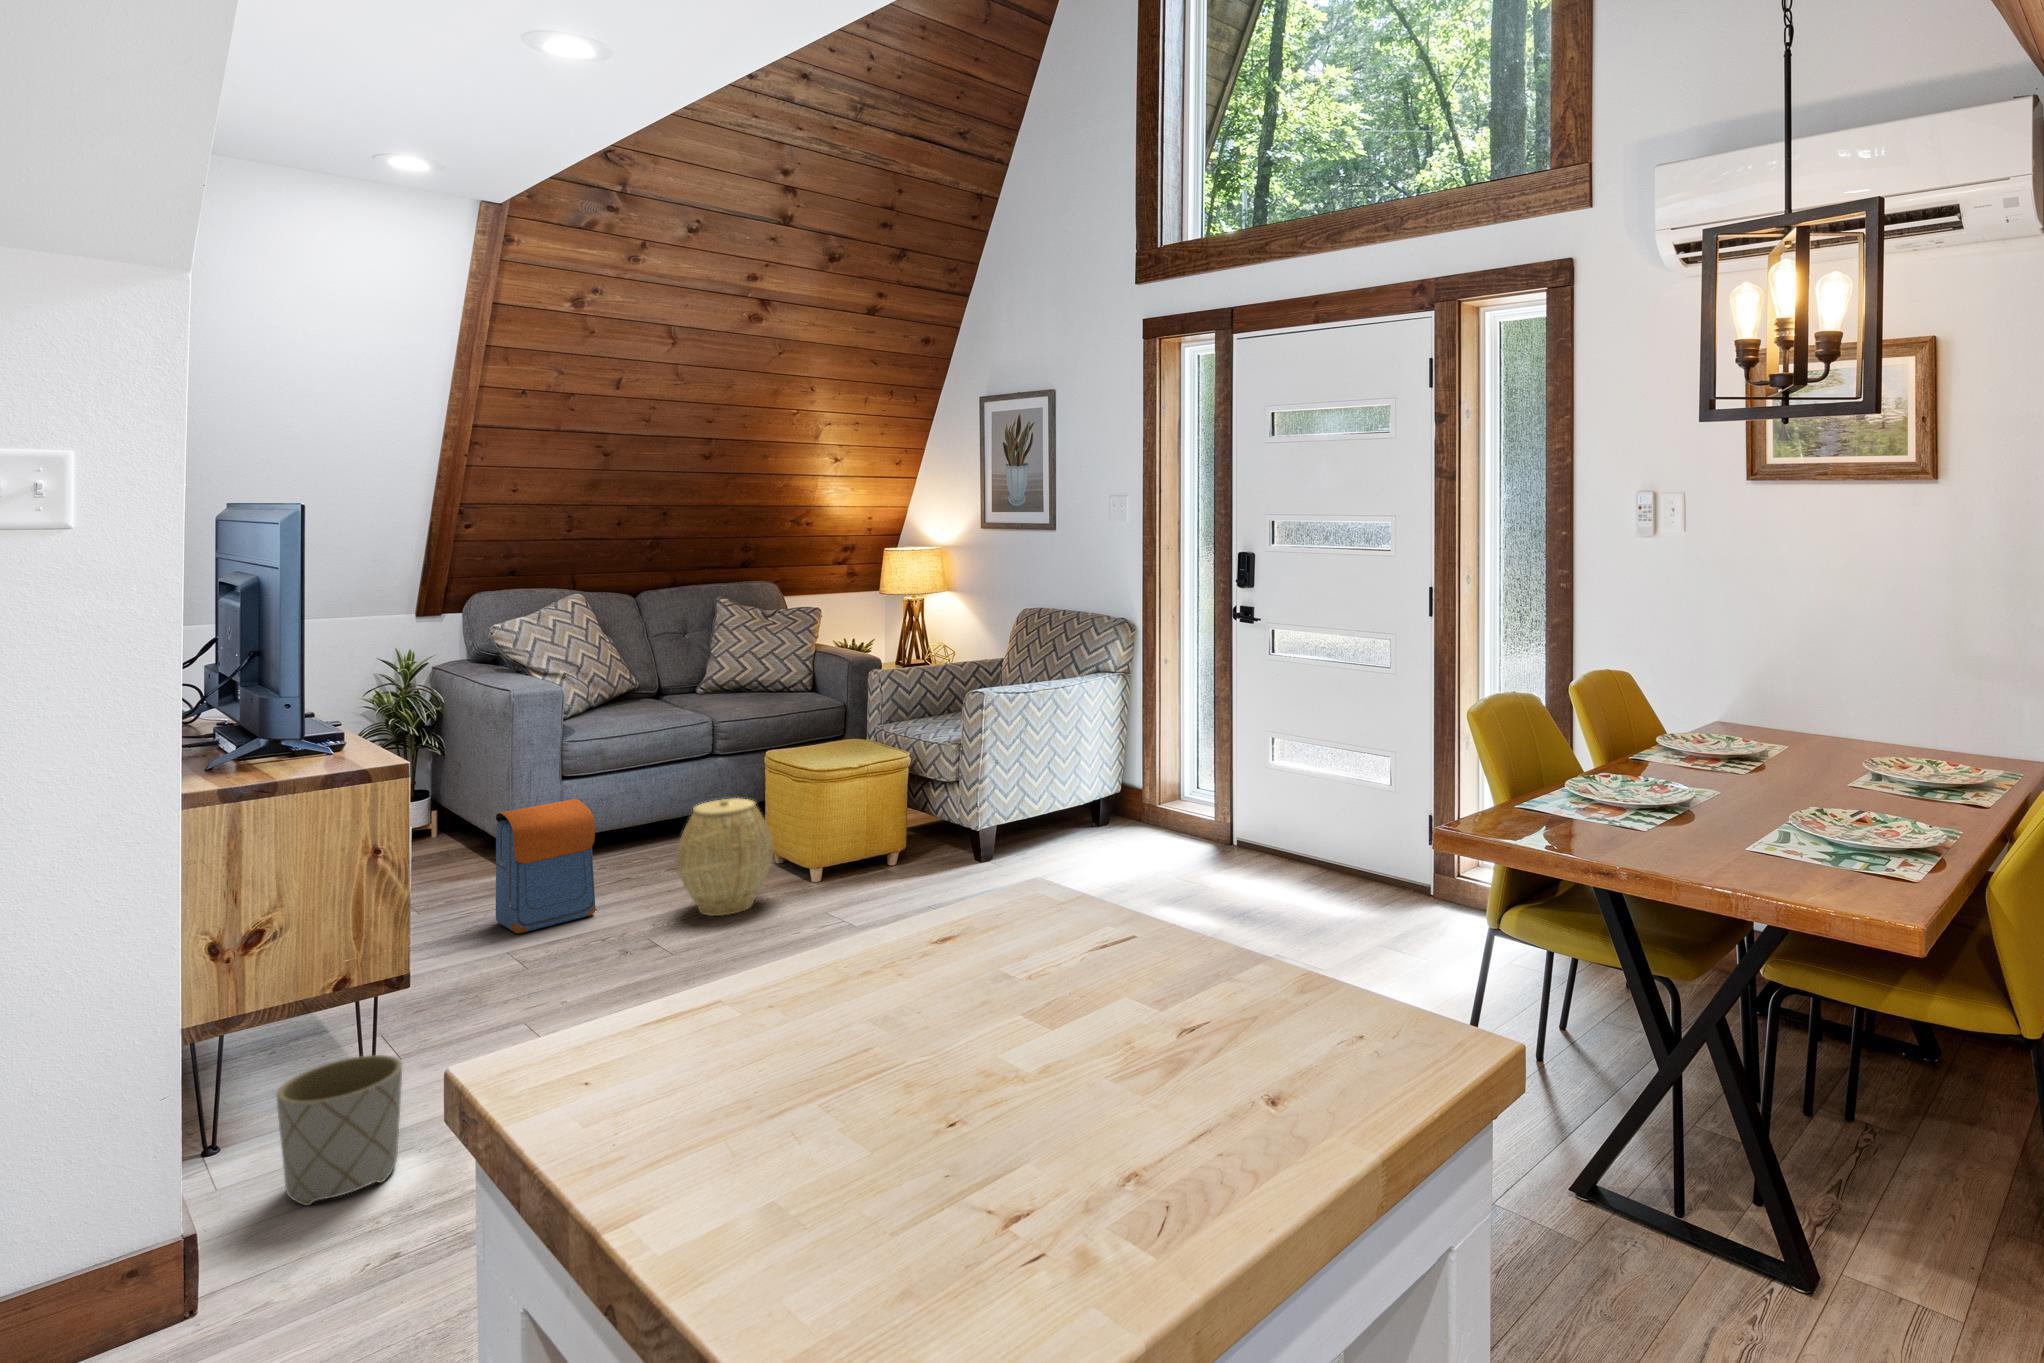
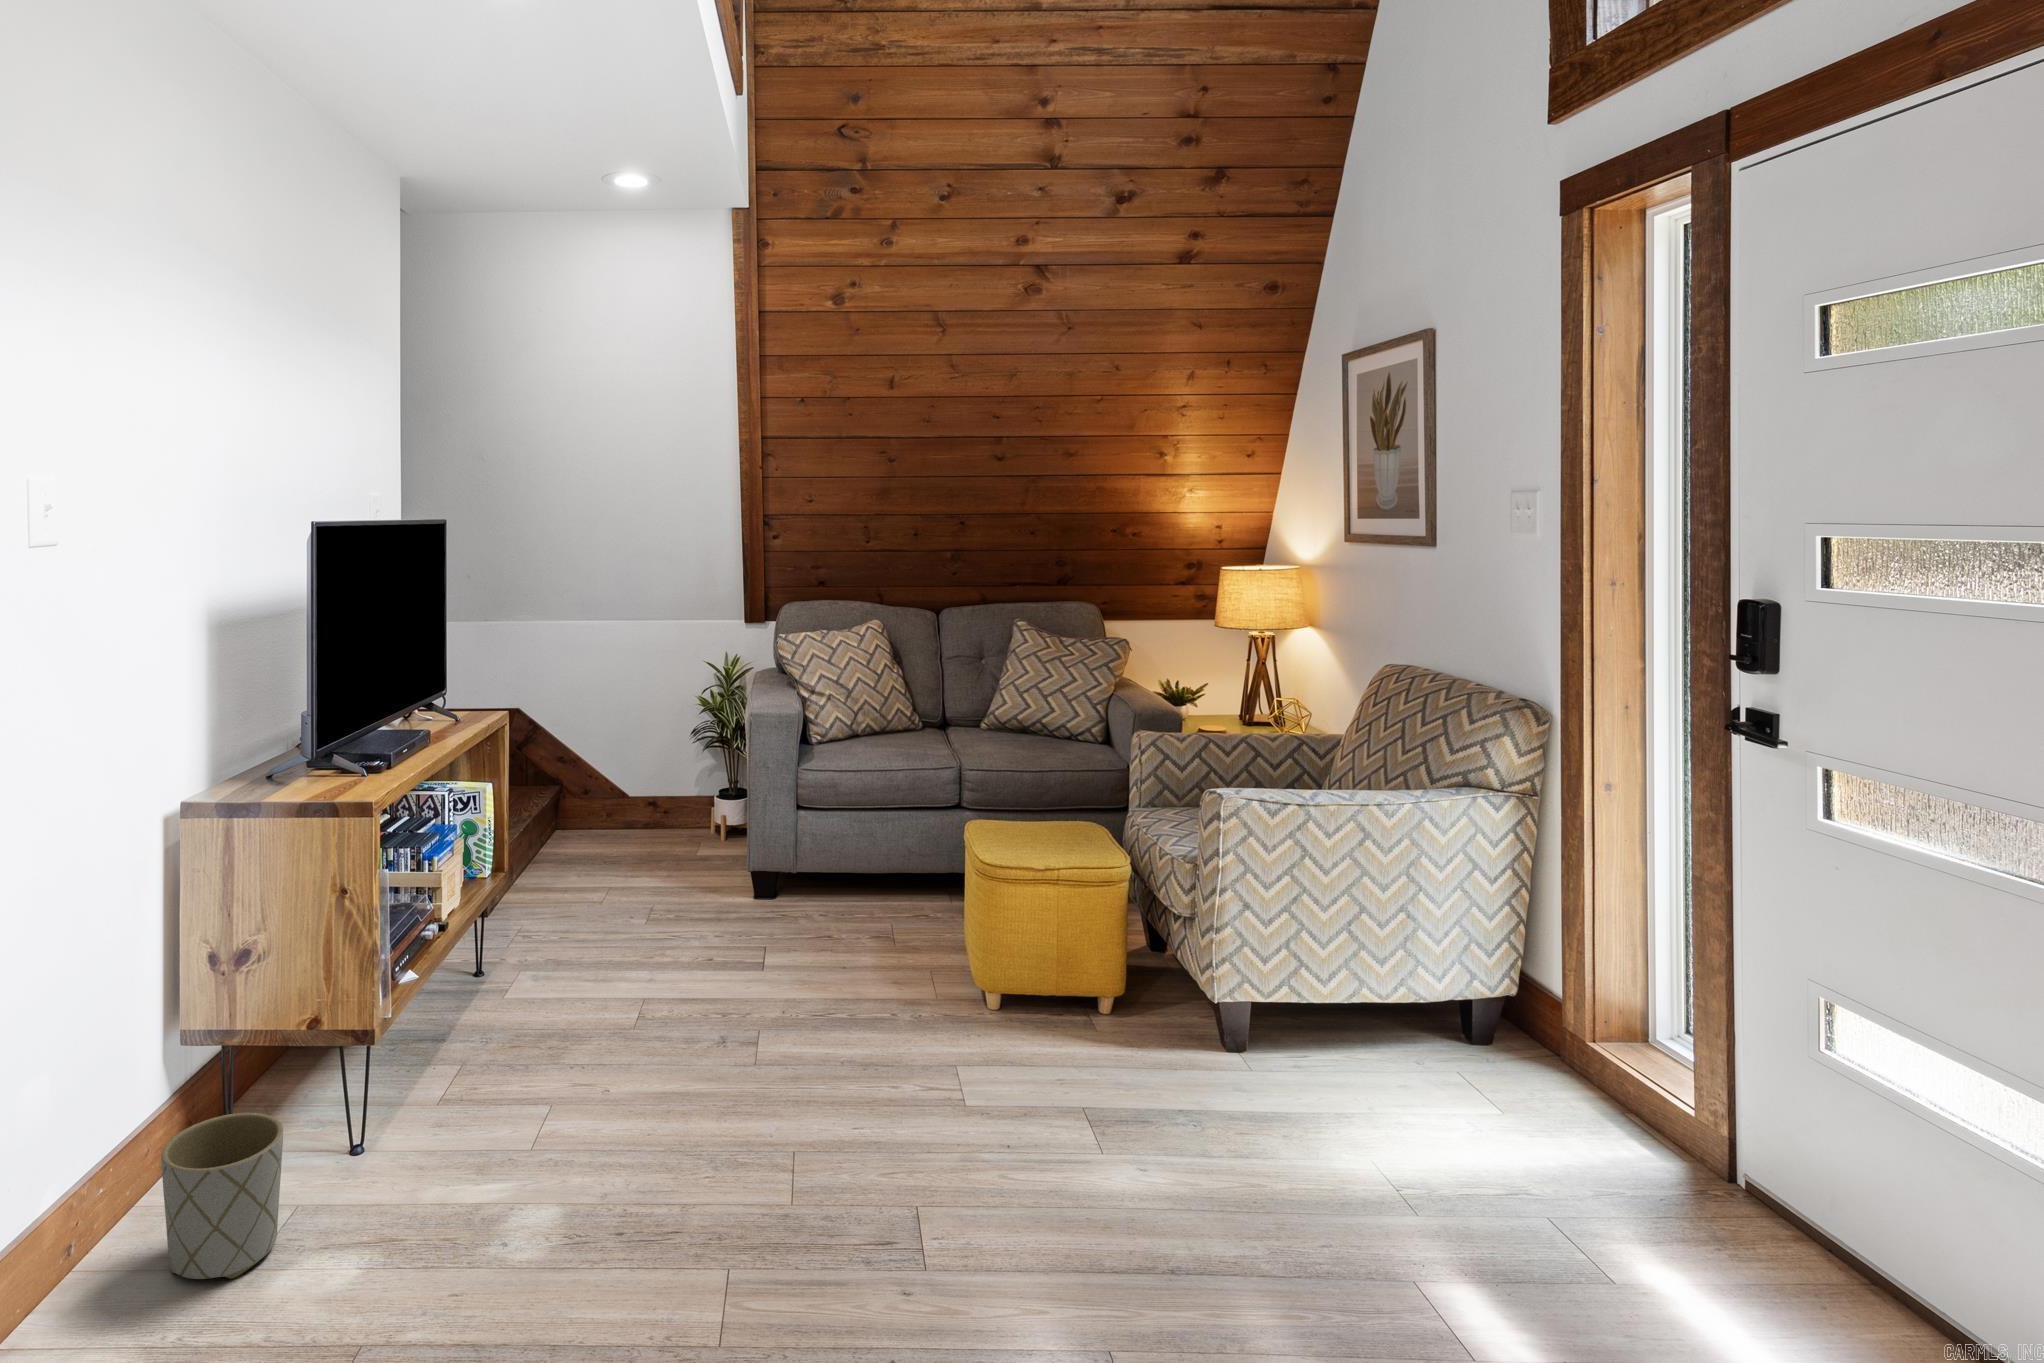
woven basket: present [677,798,773,916] -> none [812,878,922,1030]
backpack: present [496,799,595,933] -> none [670,840,753,978]

